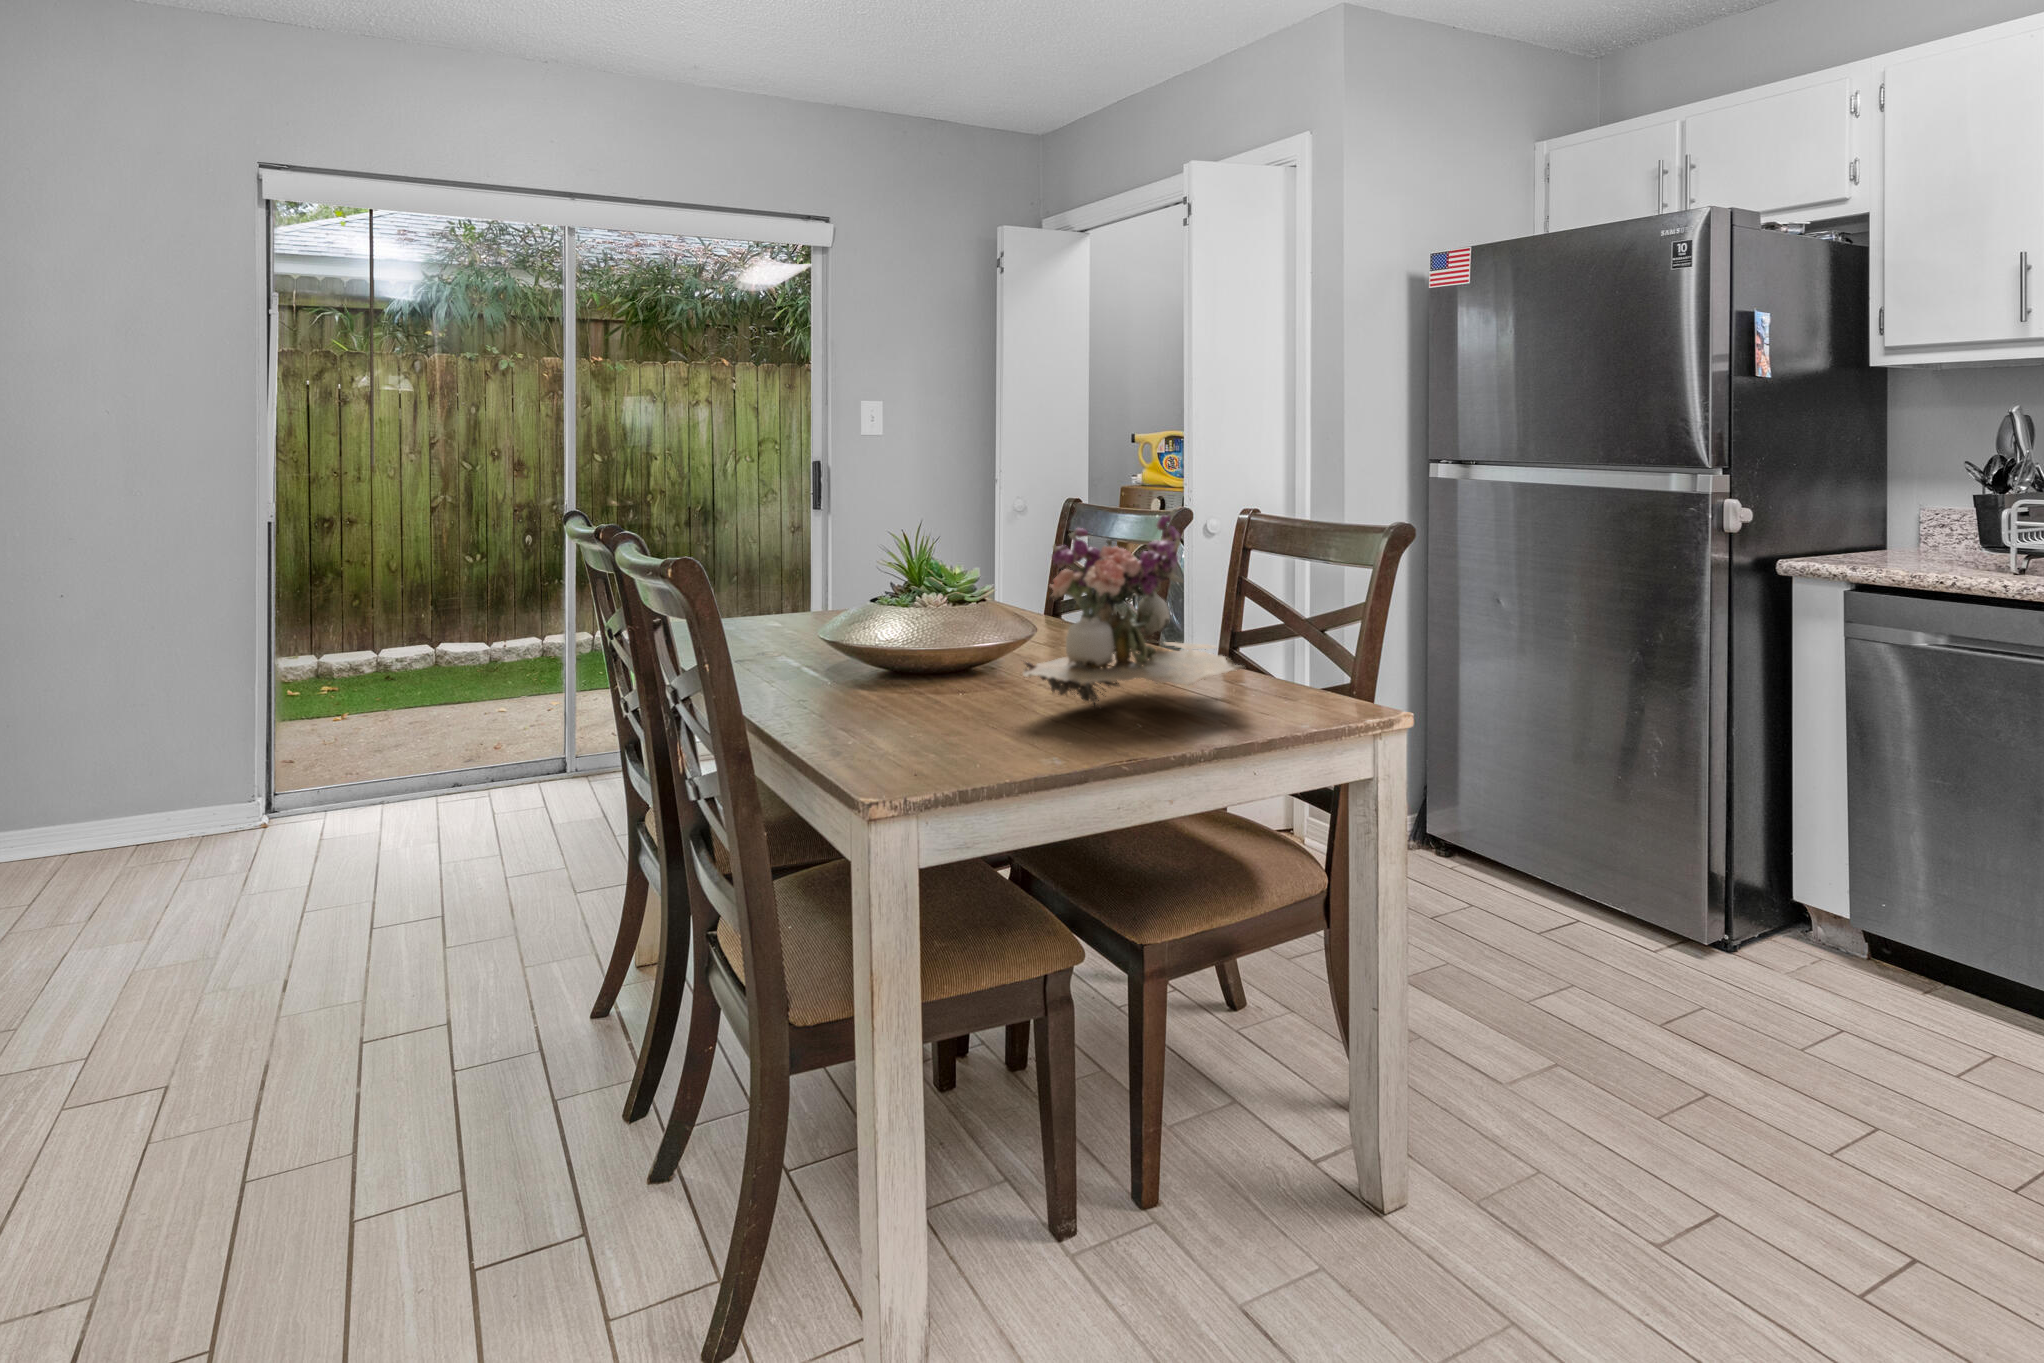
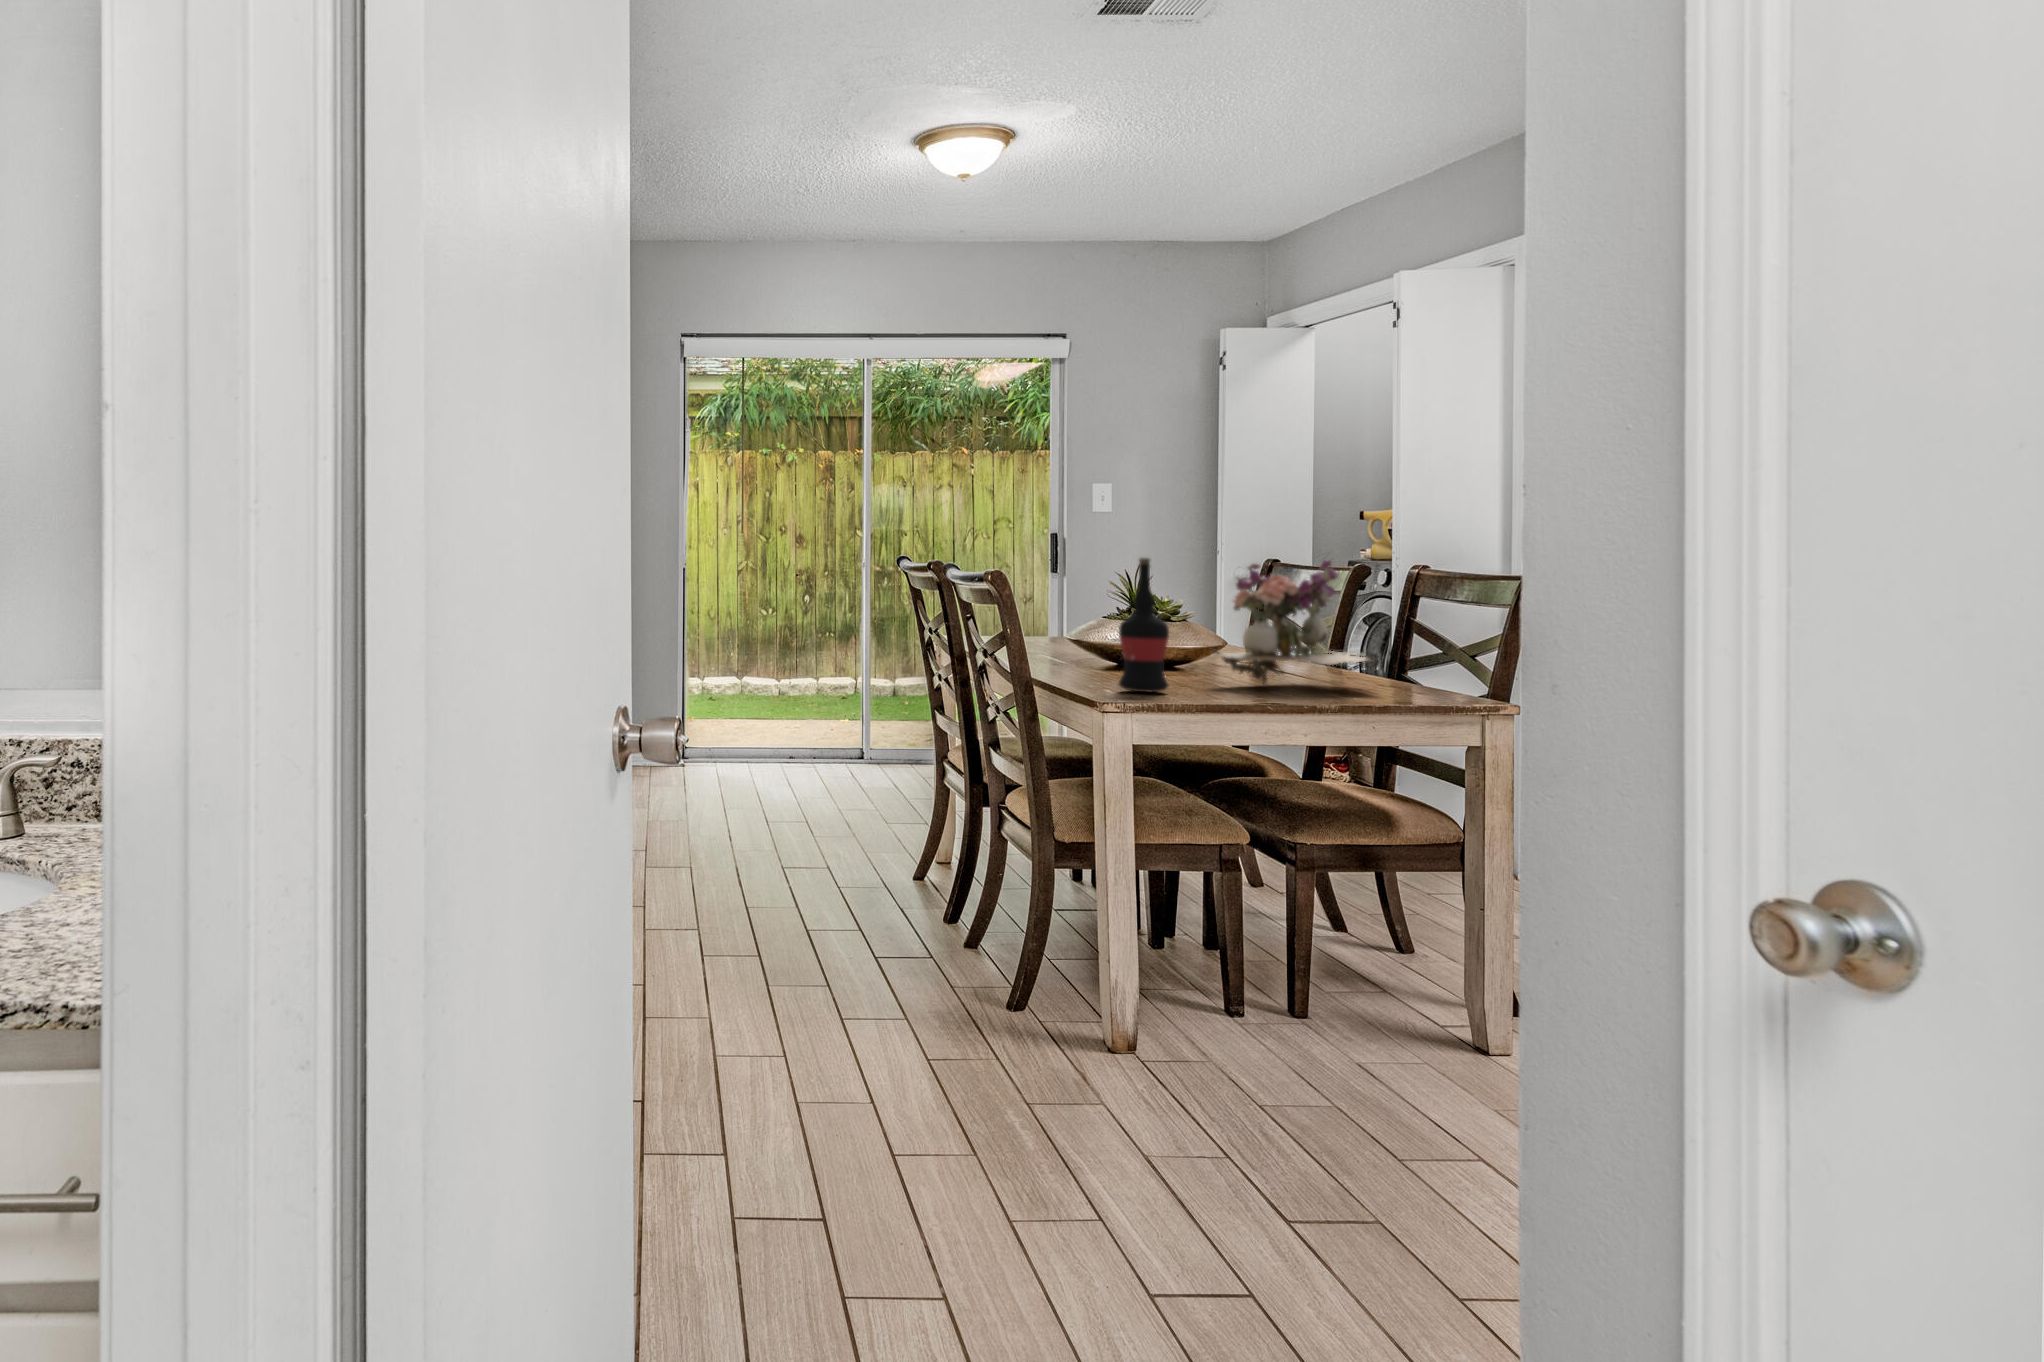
wine bottle: none [886,538,965,764] -> present [1119,558,1169,692]

